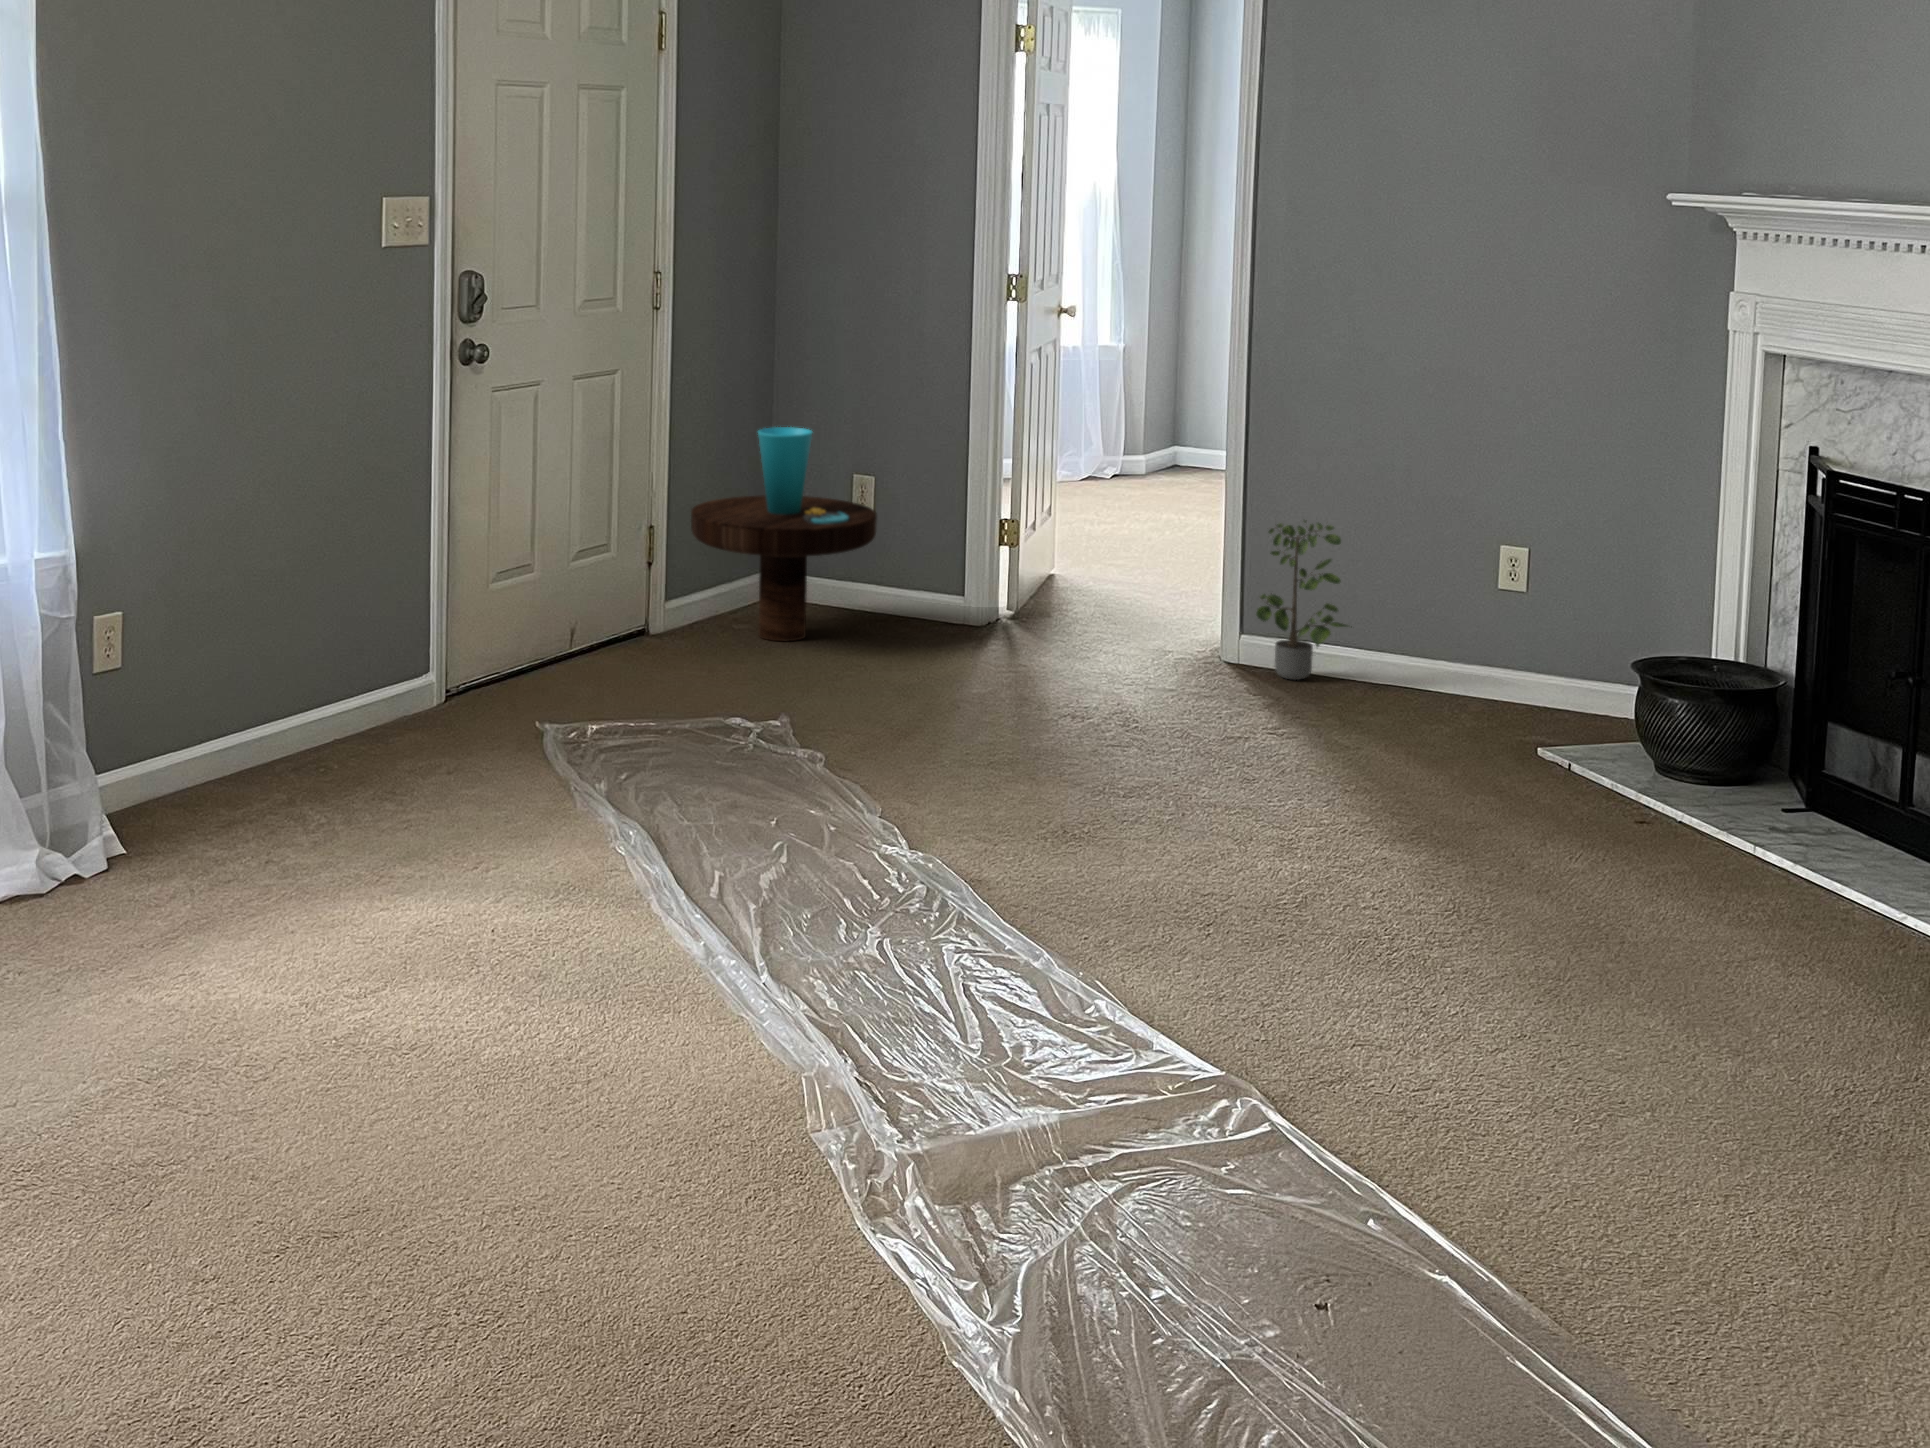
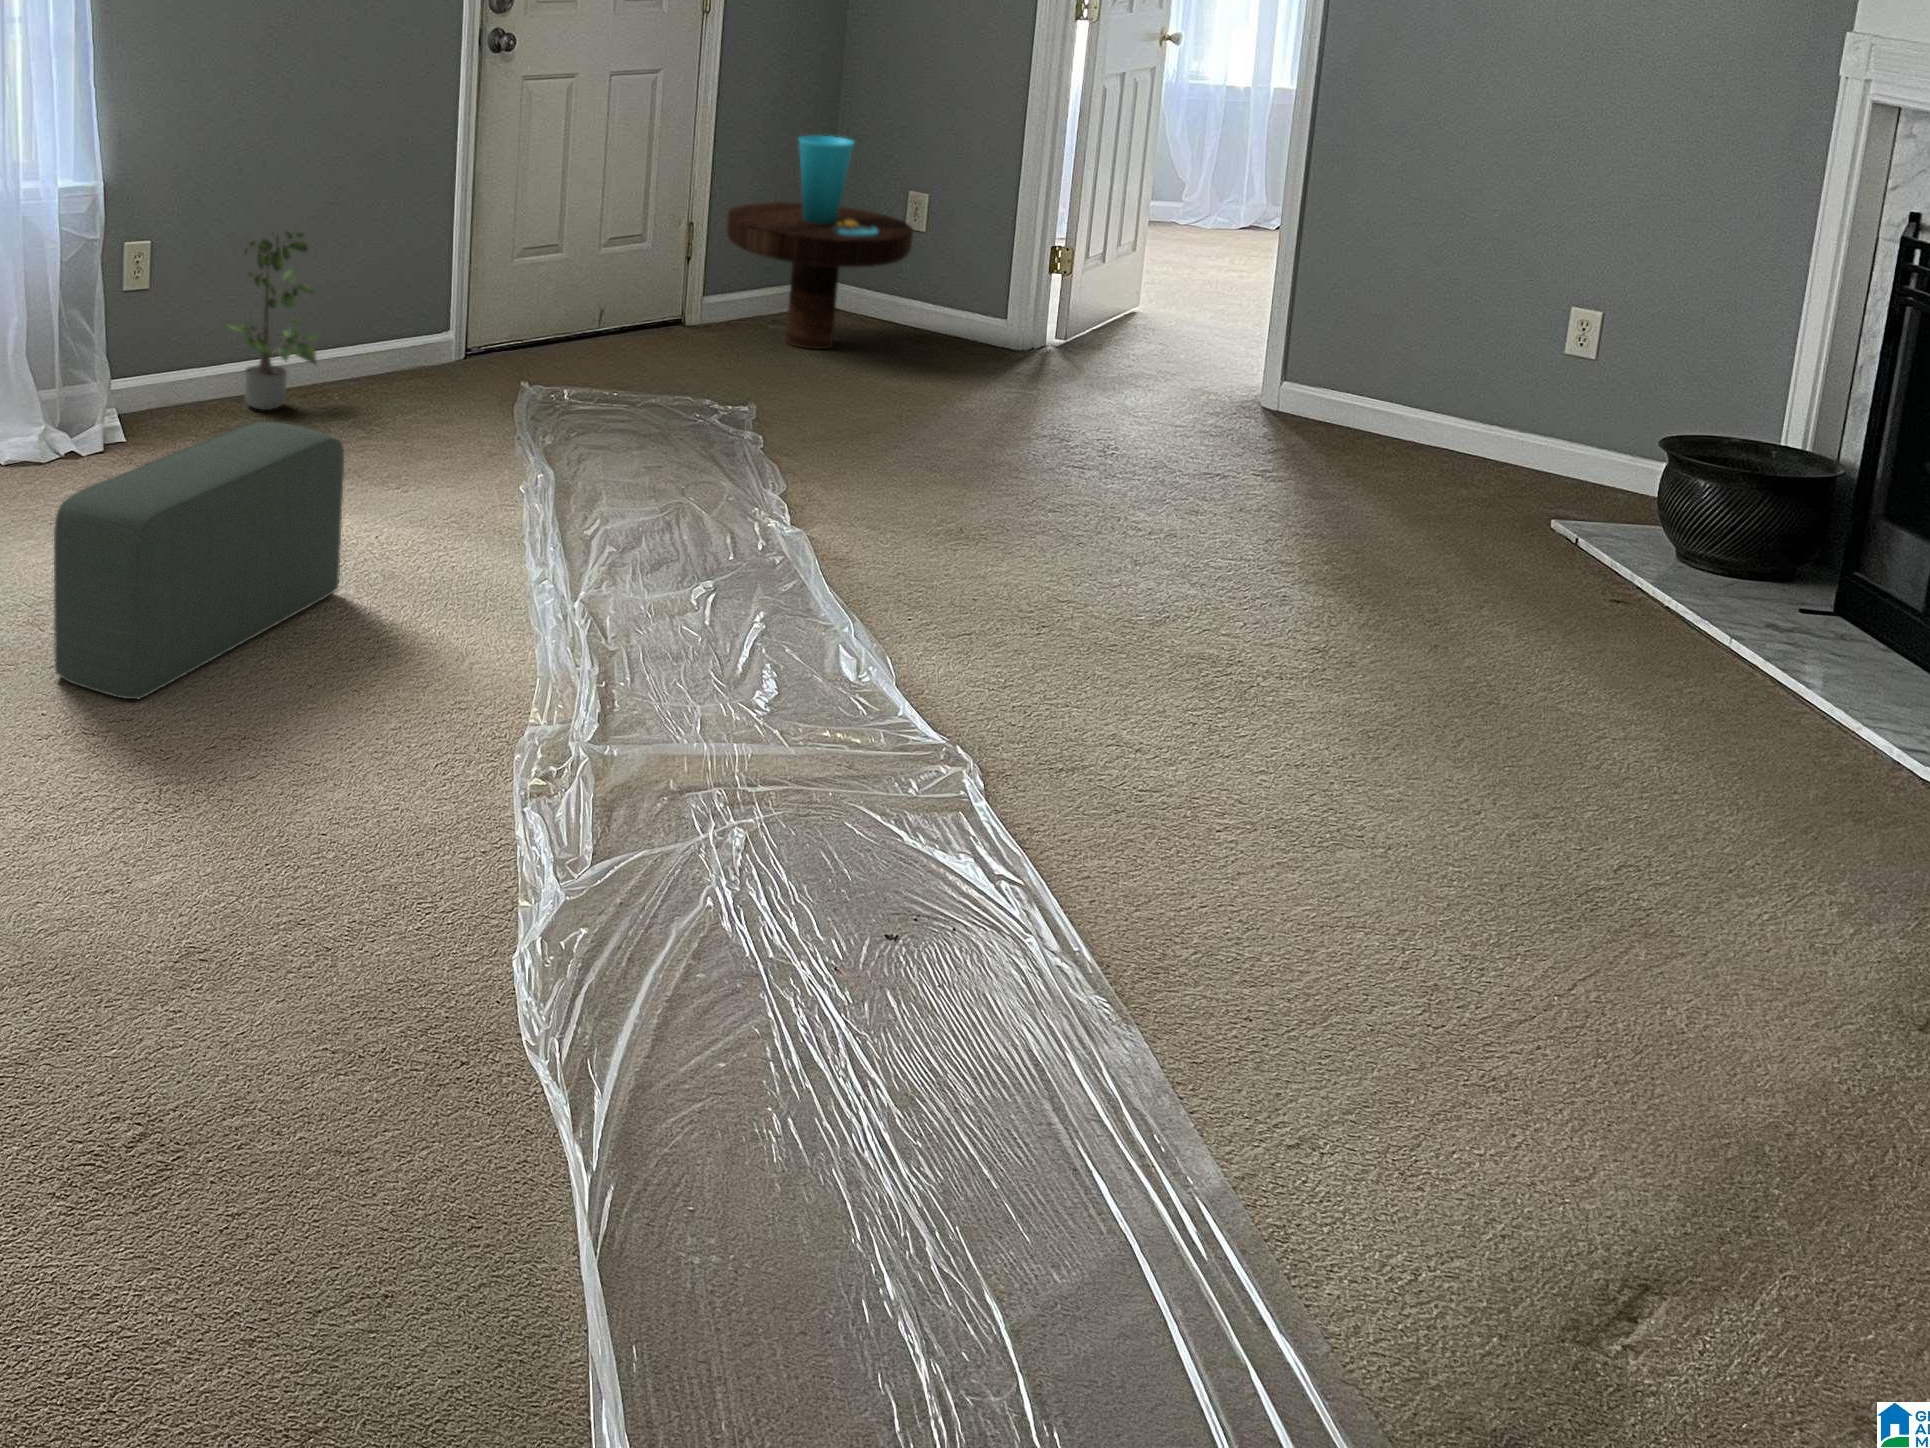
potted plant: present [1256,521,1352,680] -> present [226,232,320,410]
pouf: none [217,800,487,1160] -> present [54,421,344,699]

